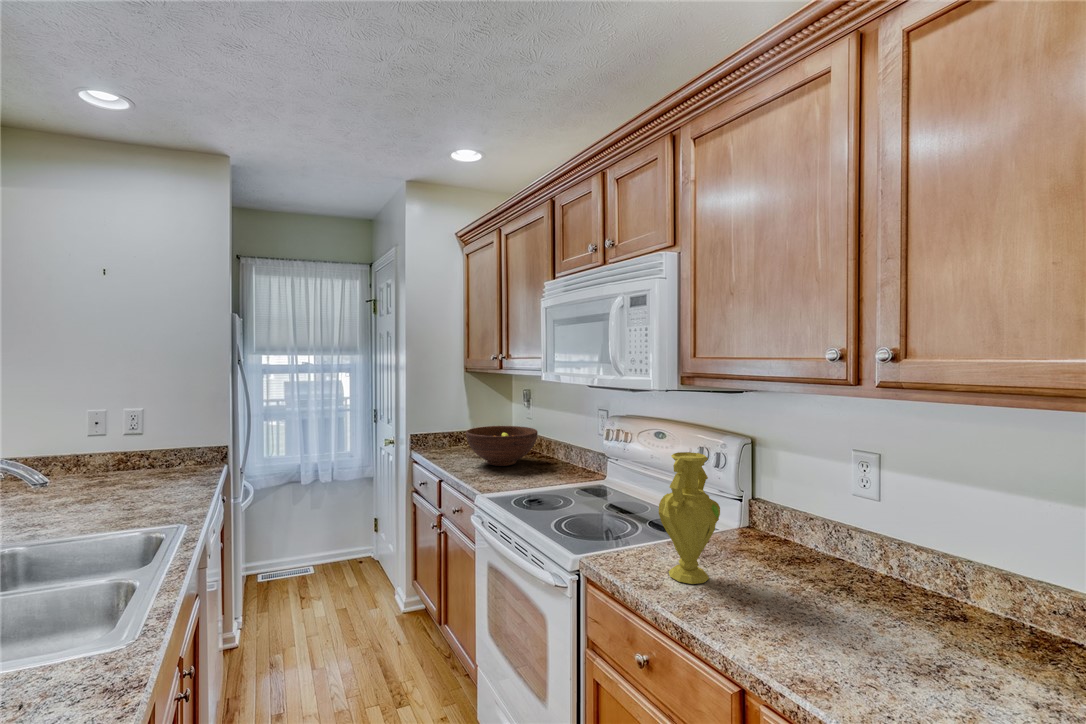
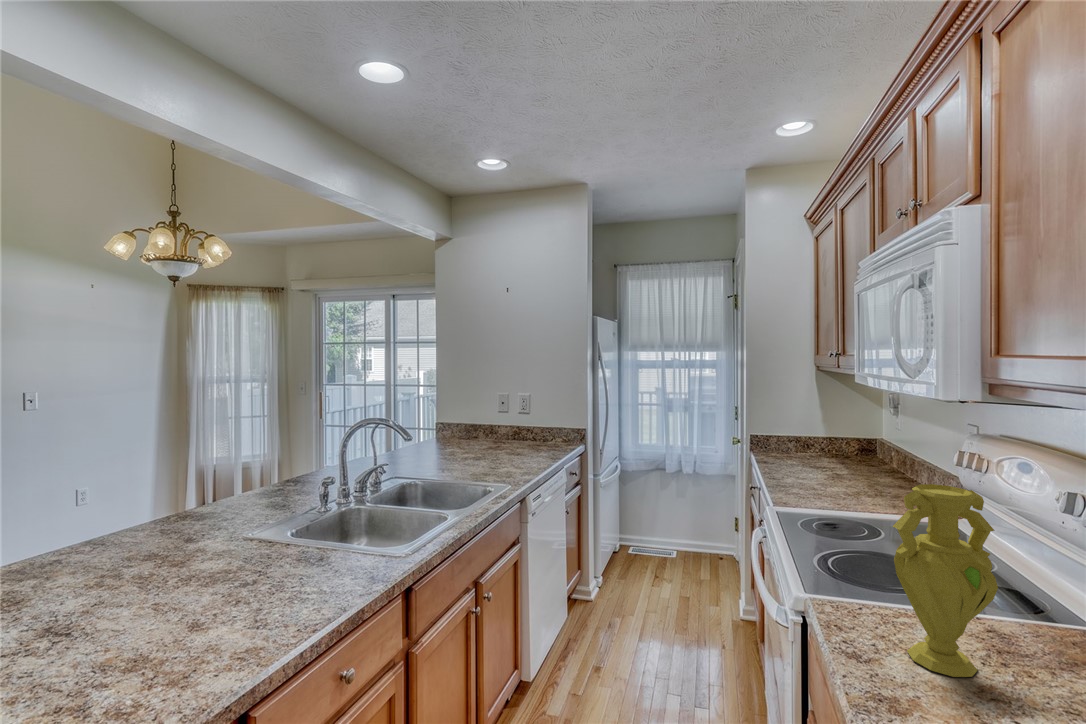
fruit bowl: present [466,426,538,466] -> none [790,434,887,483]

